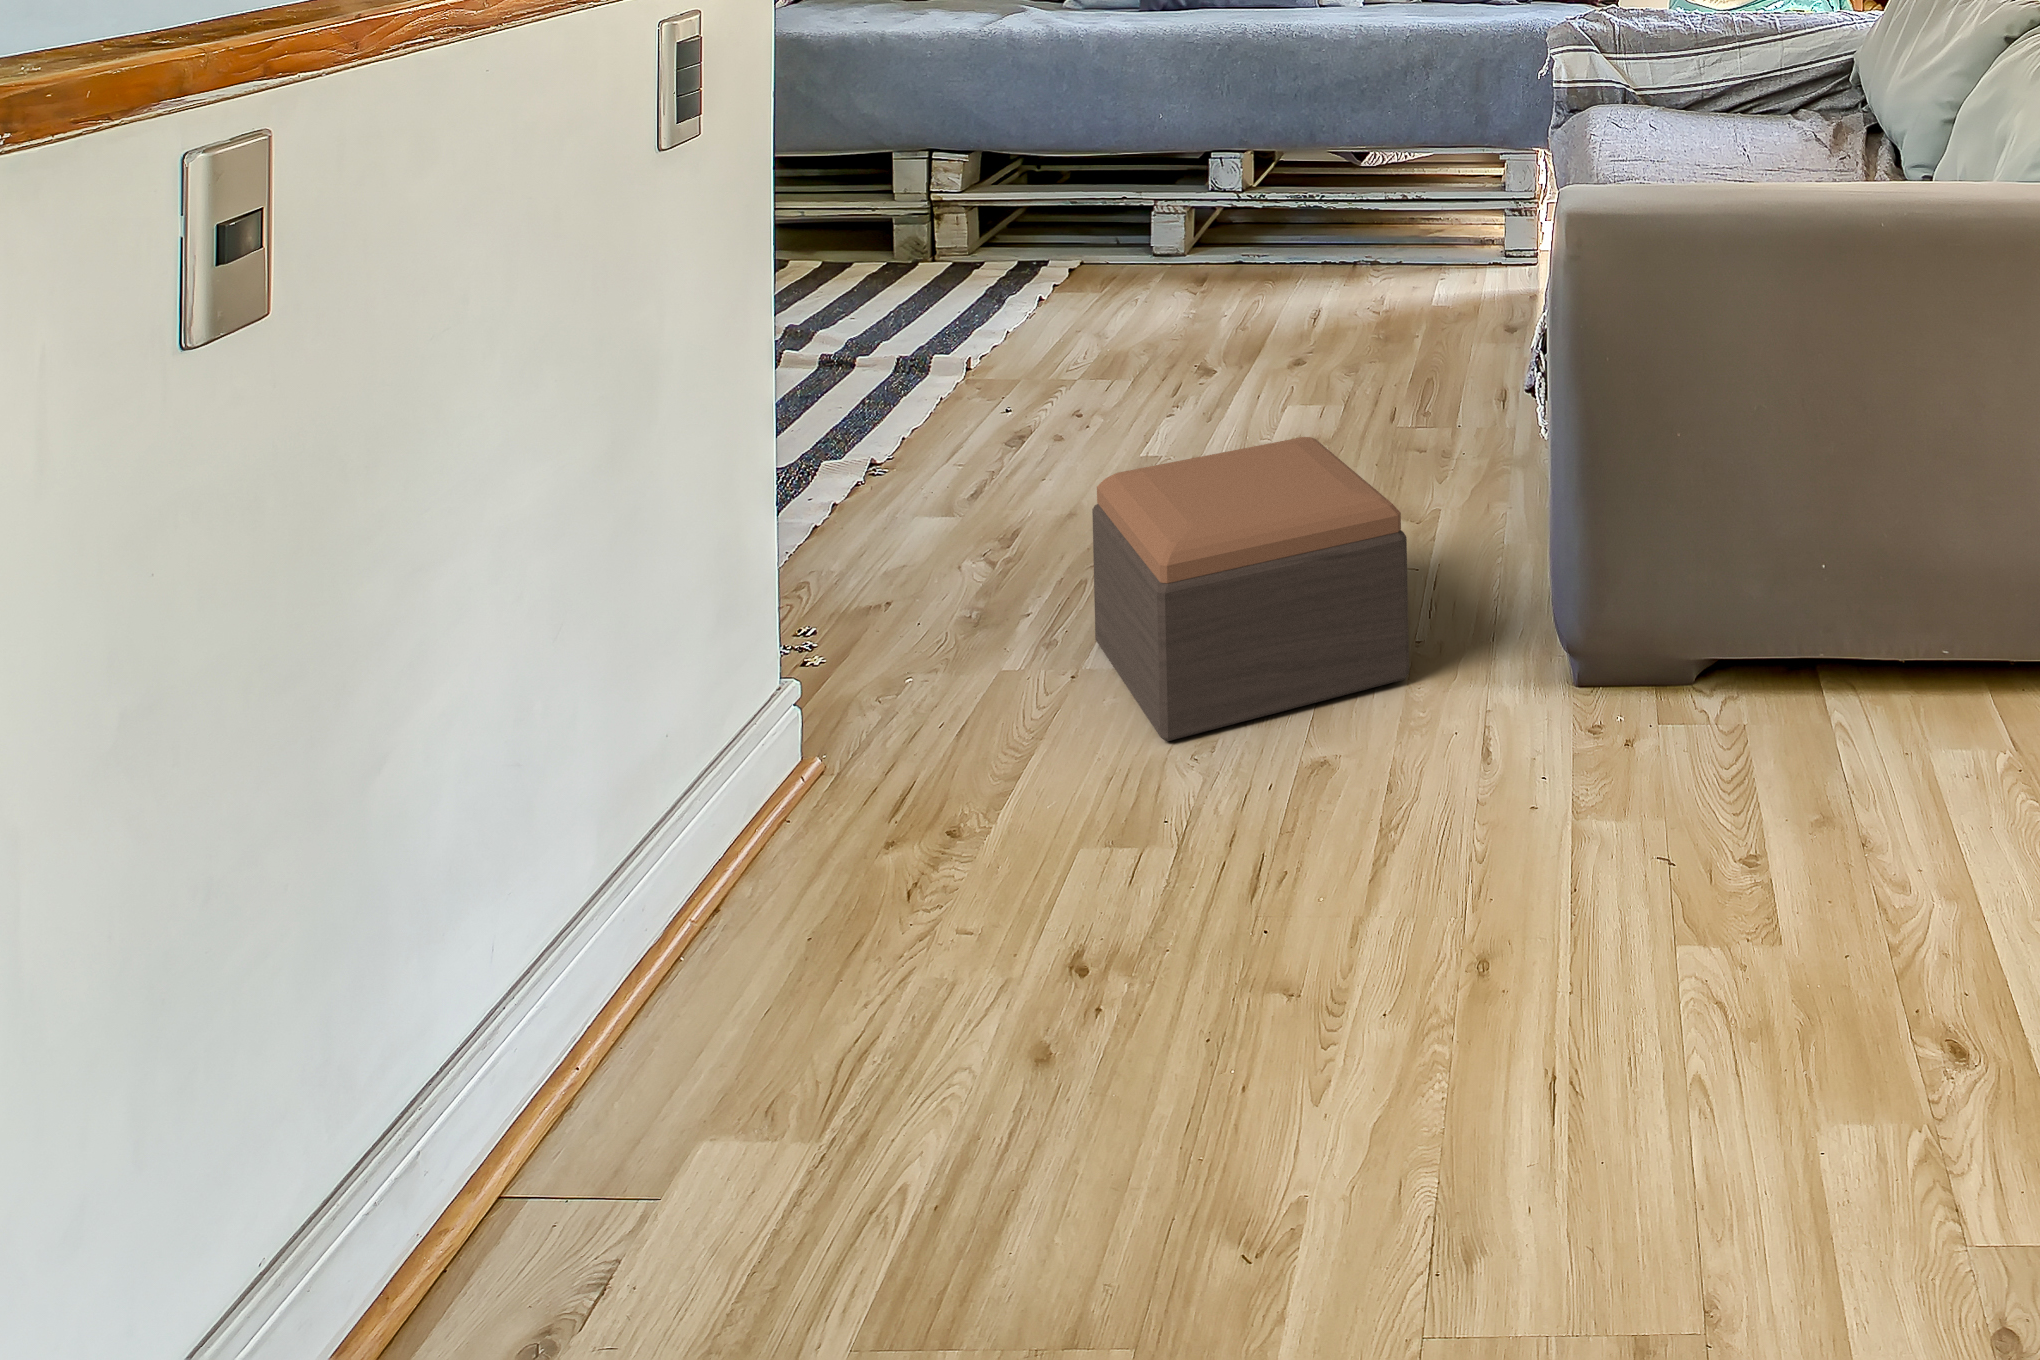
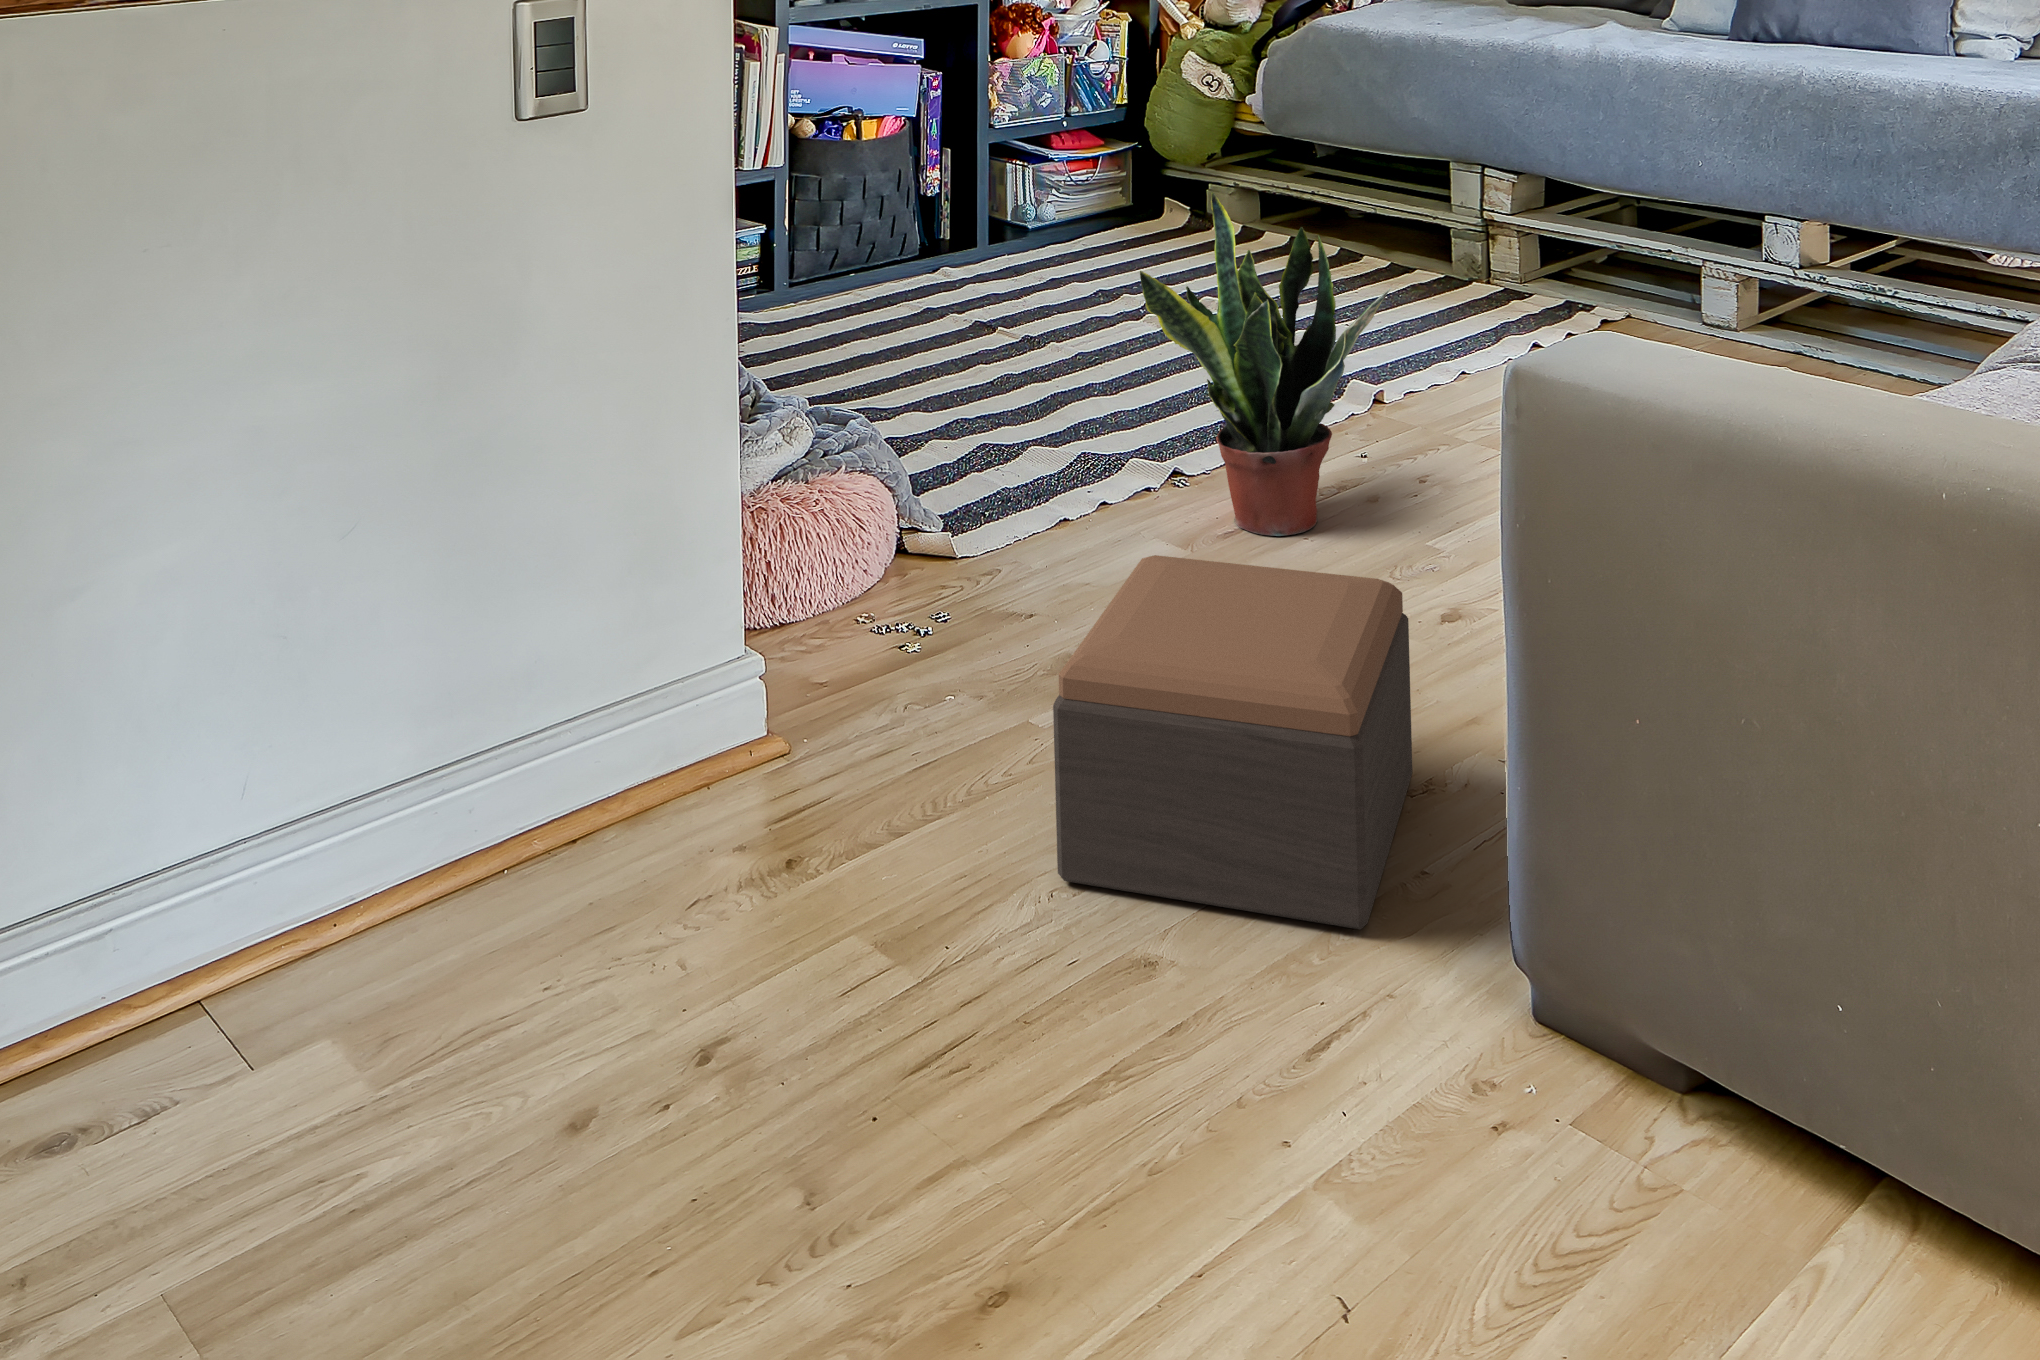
potted plant: none [895,181,1098,486] -> present [1140,192,1391,536]

